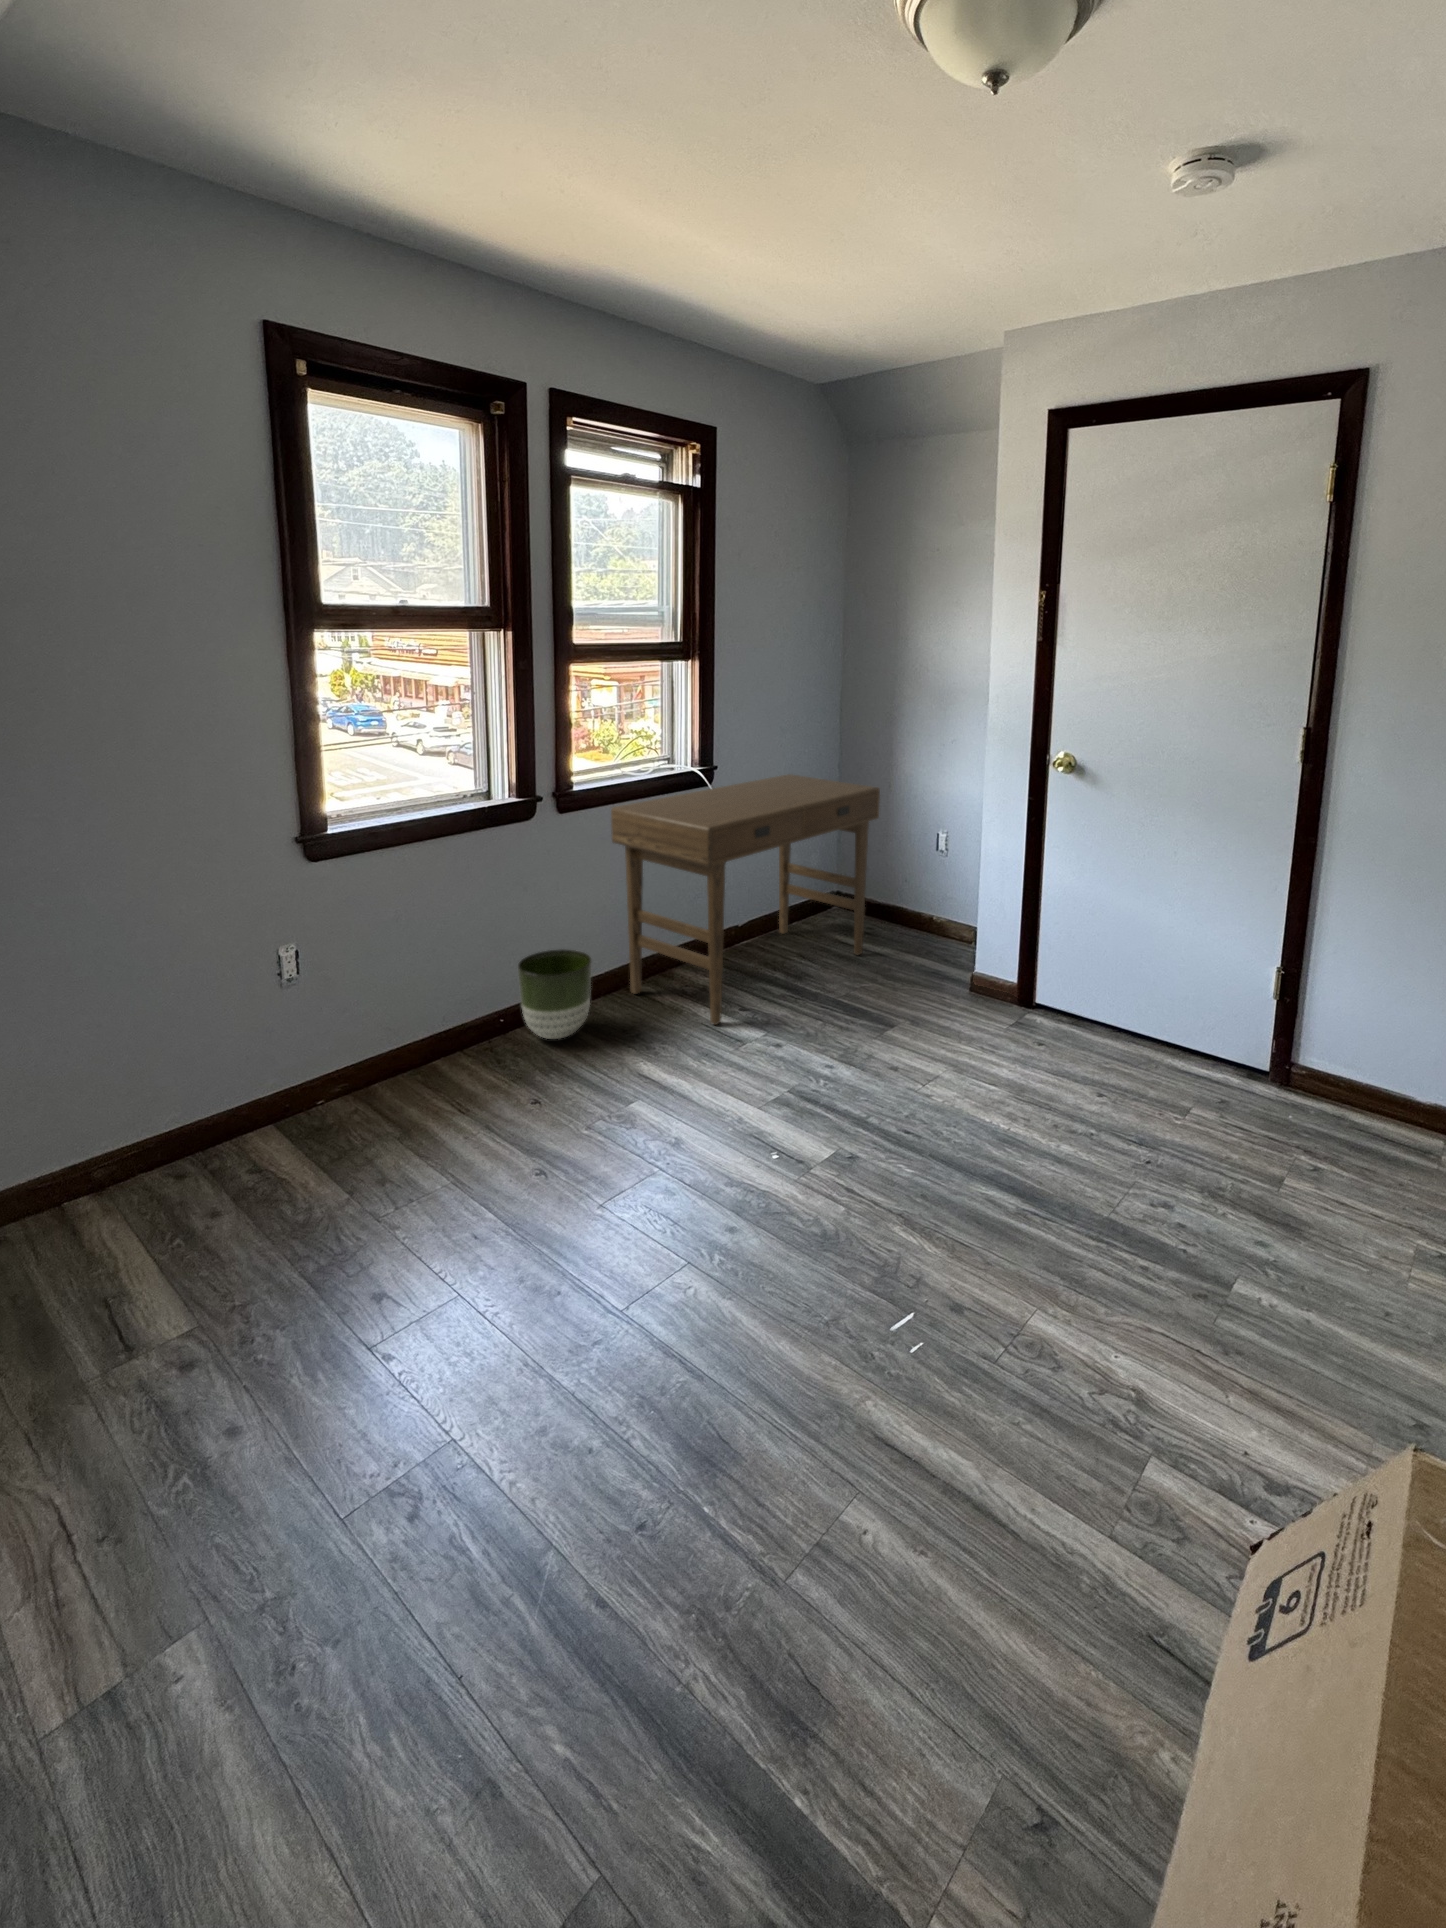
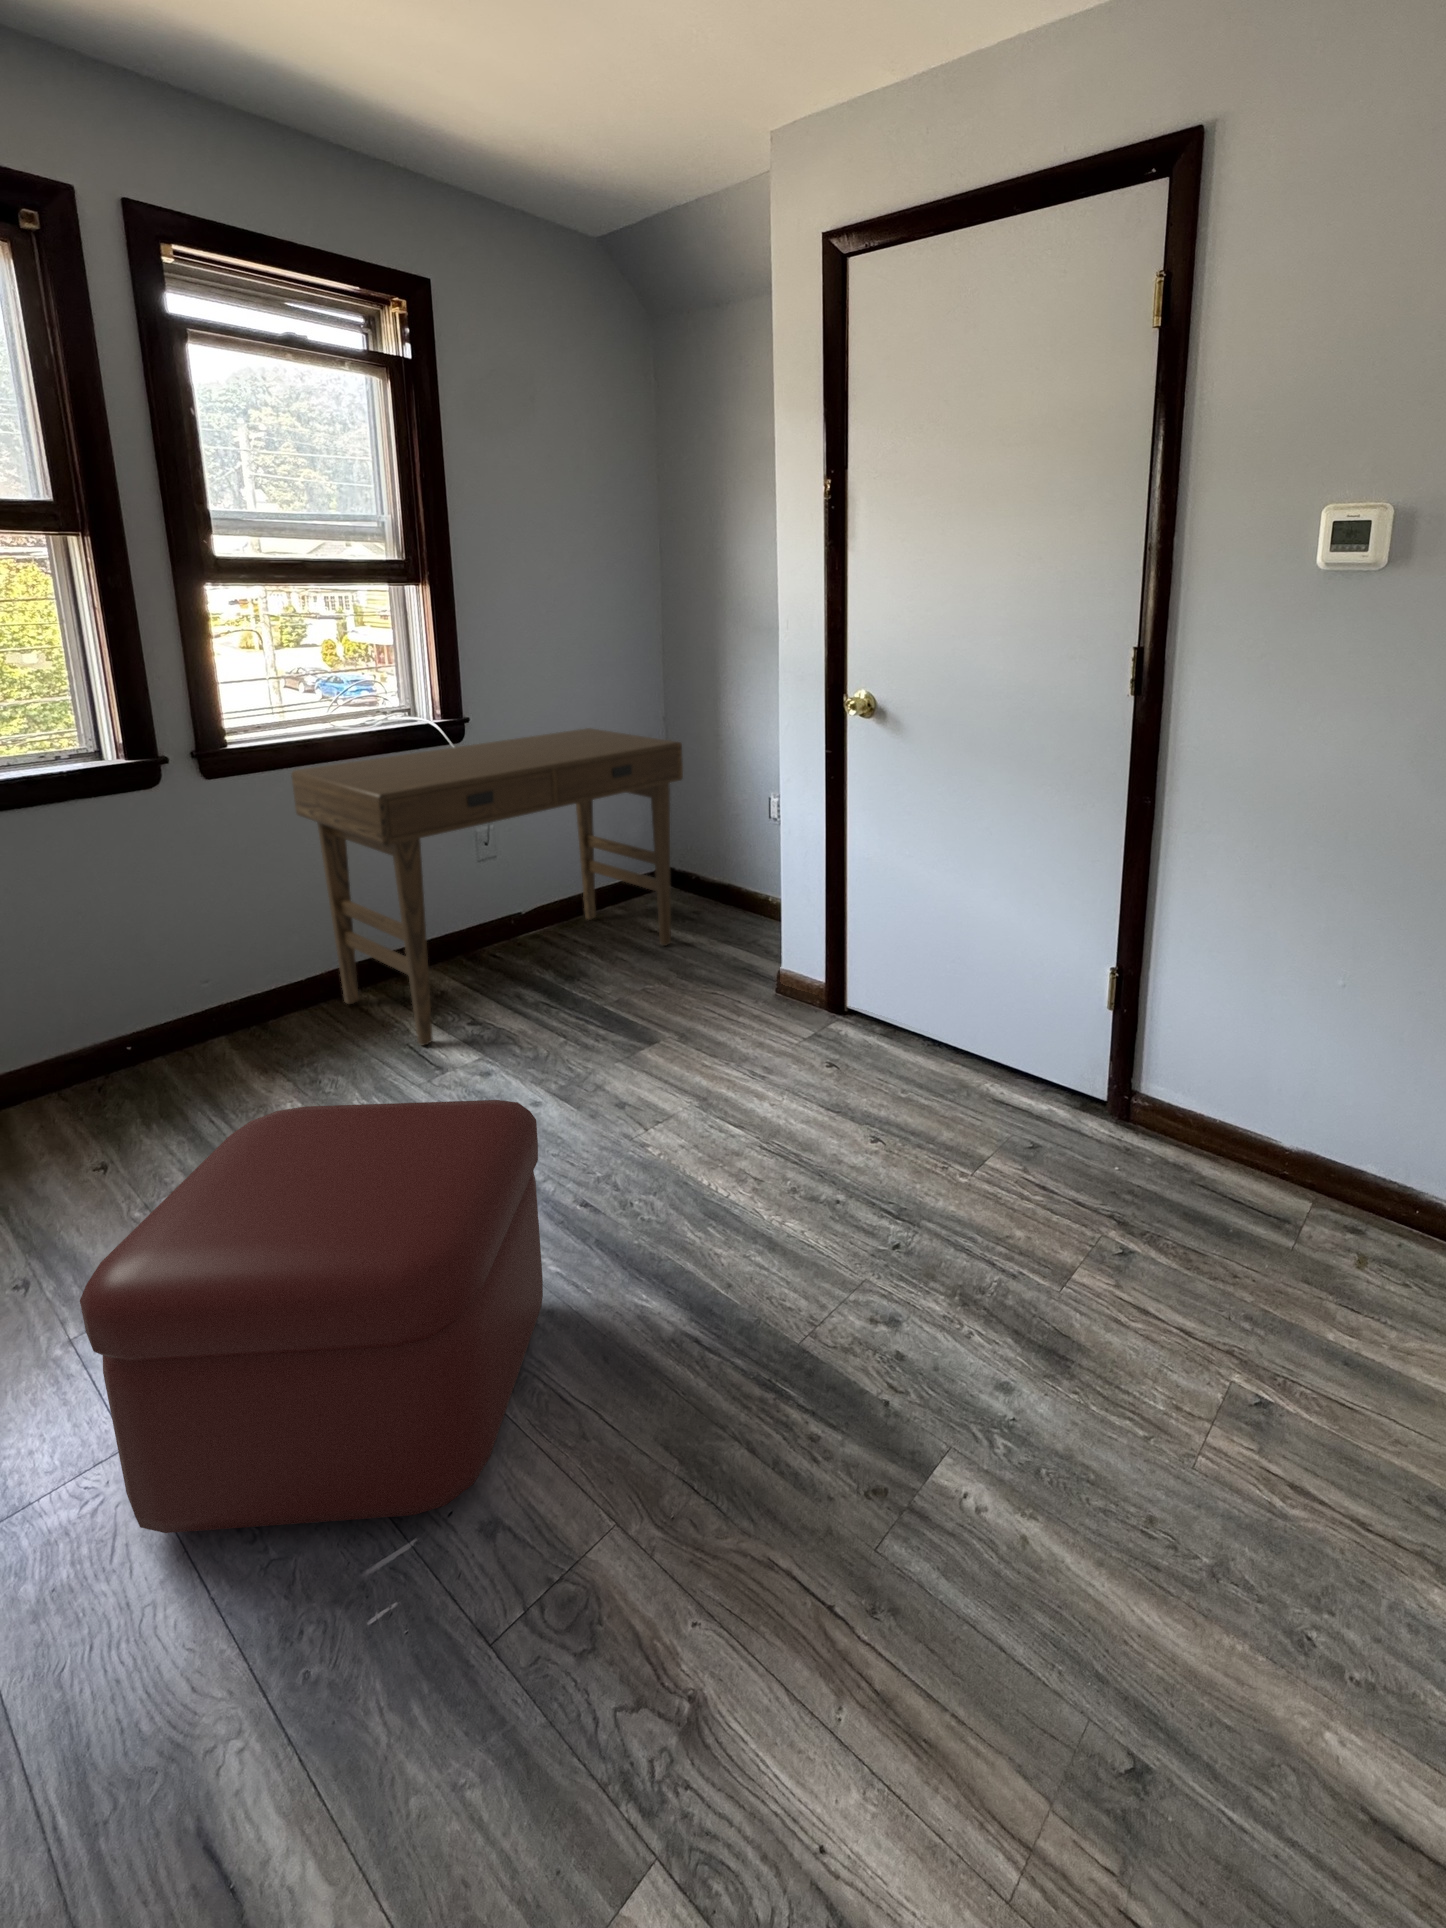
planter: present [518,949,592,1039] -> none [132,954,250,1072]
ottoman: none [730,1041,960,1294] -> present [80,1100,543,1533]

